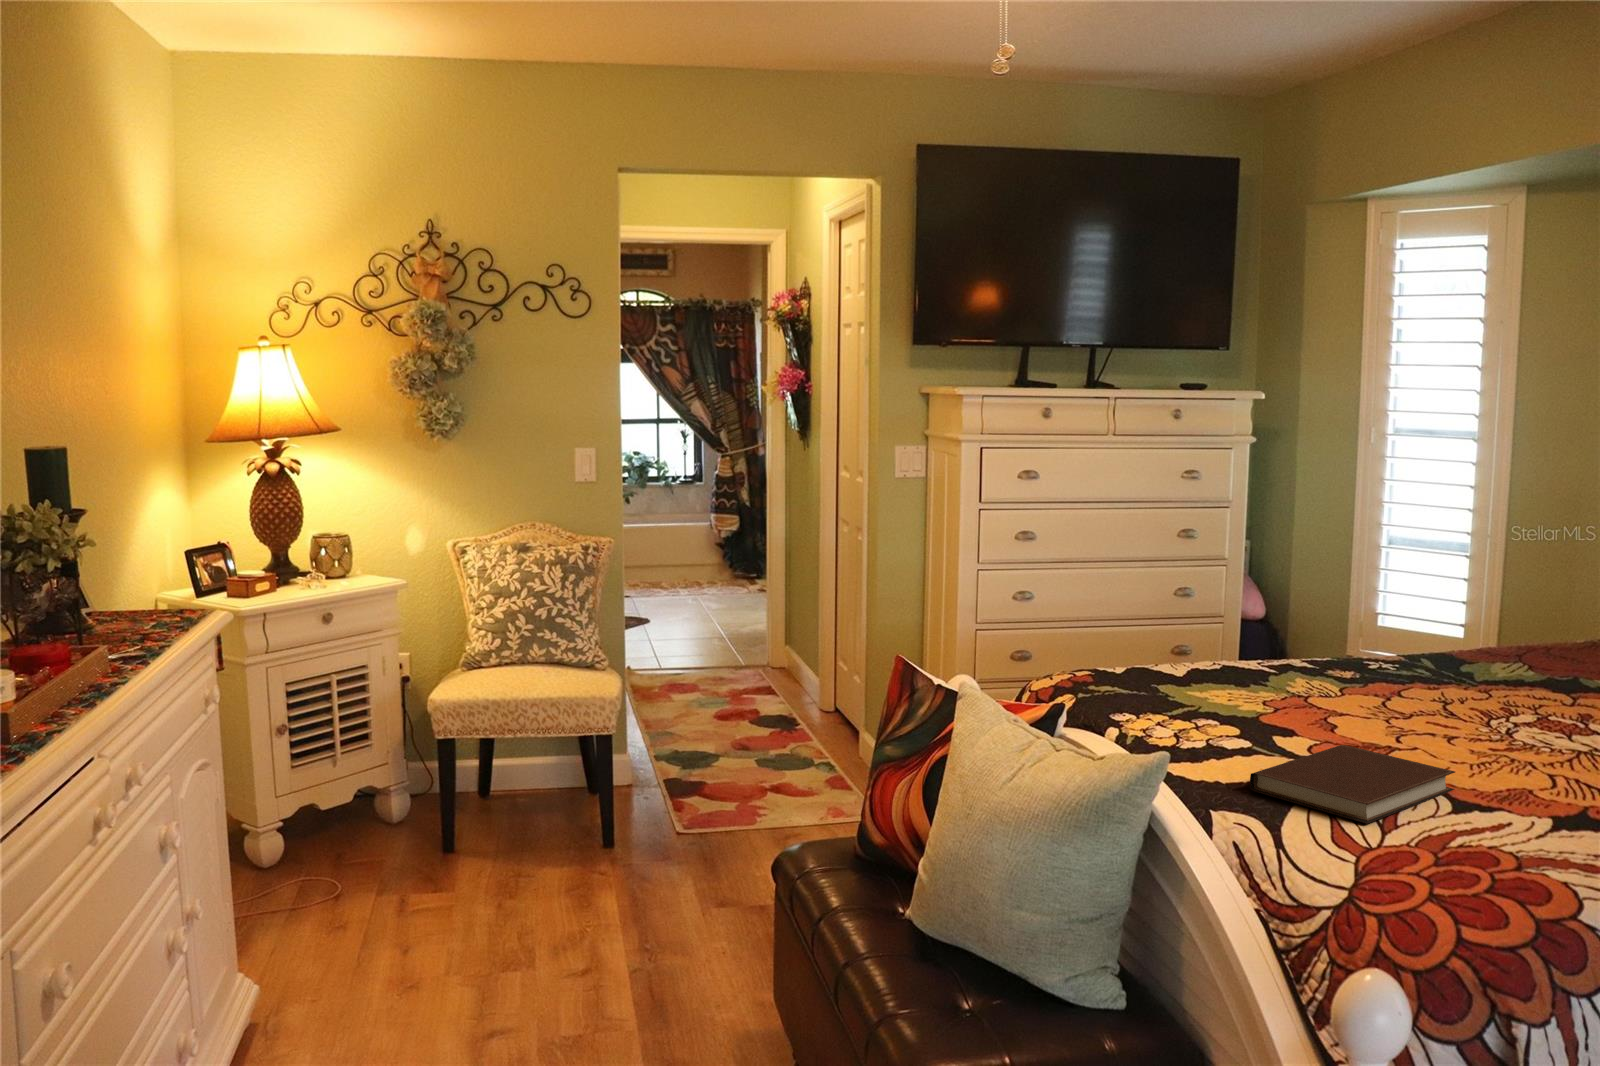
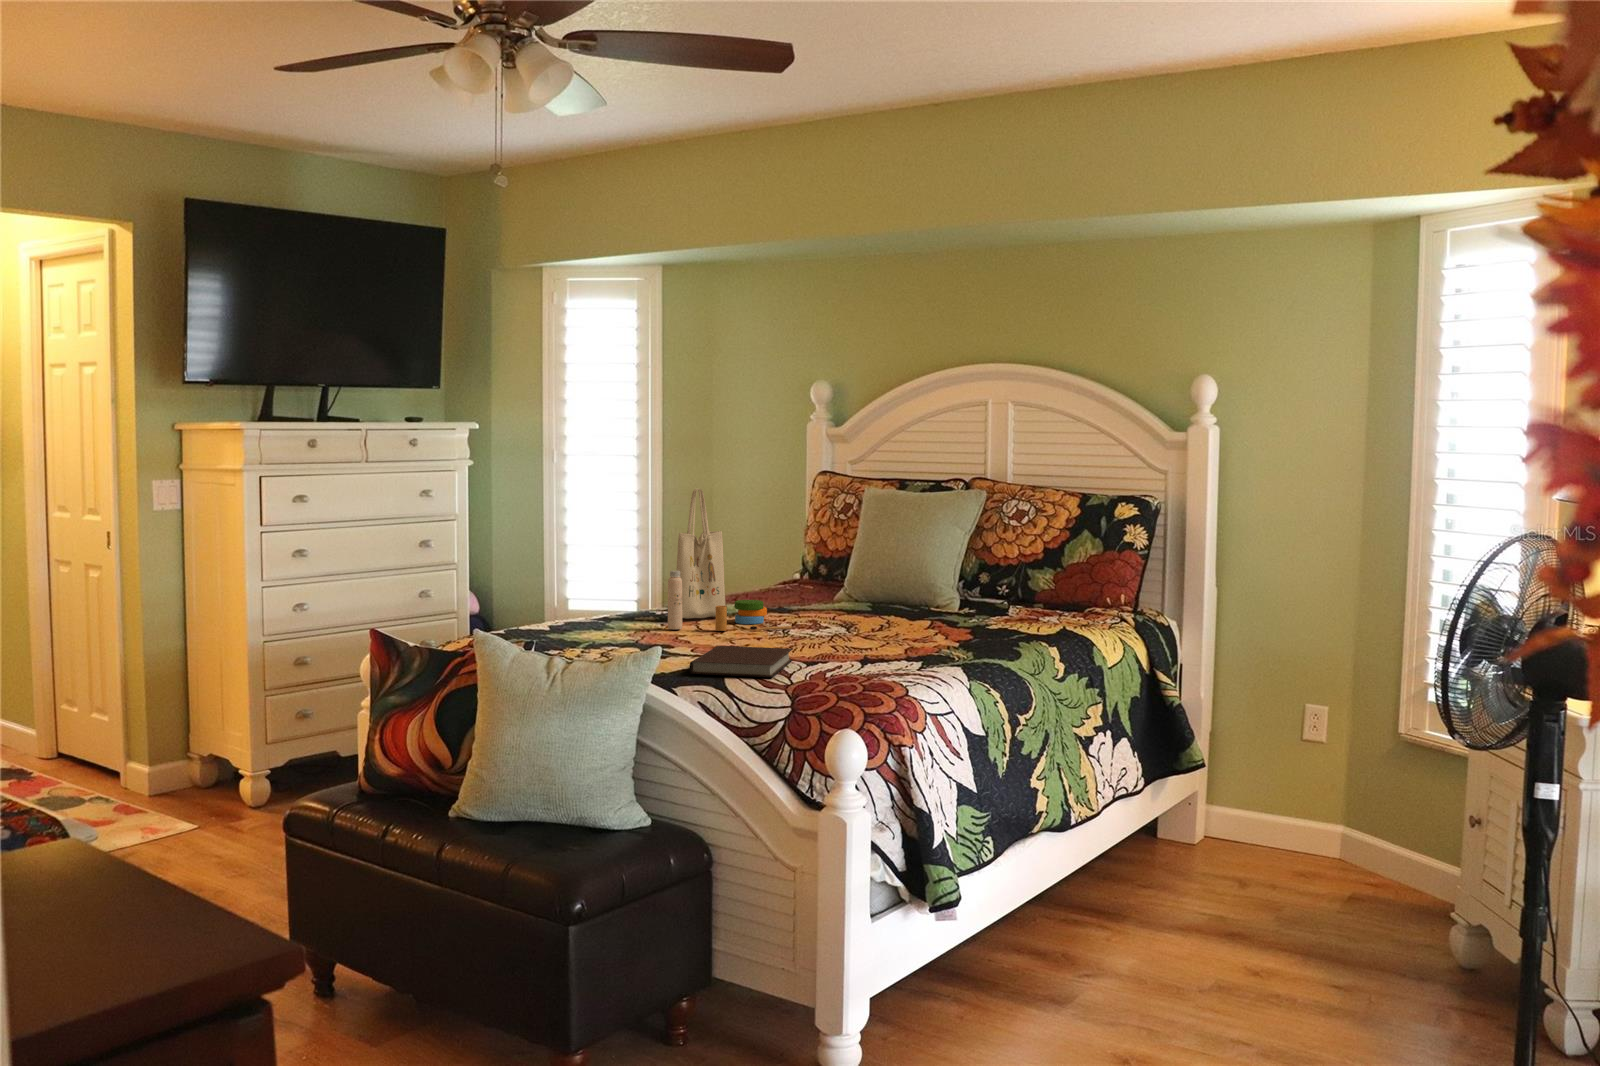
tote bag: none [1337,489,1534,720] -> present [668,488,792,631]

